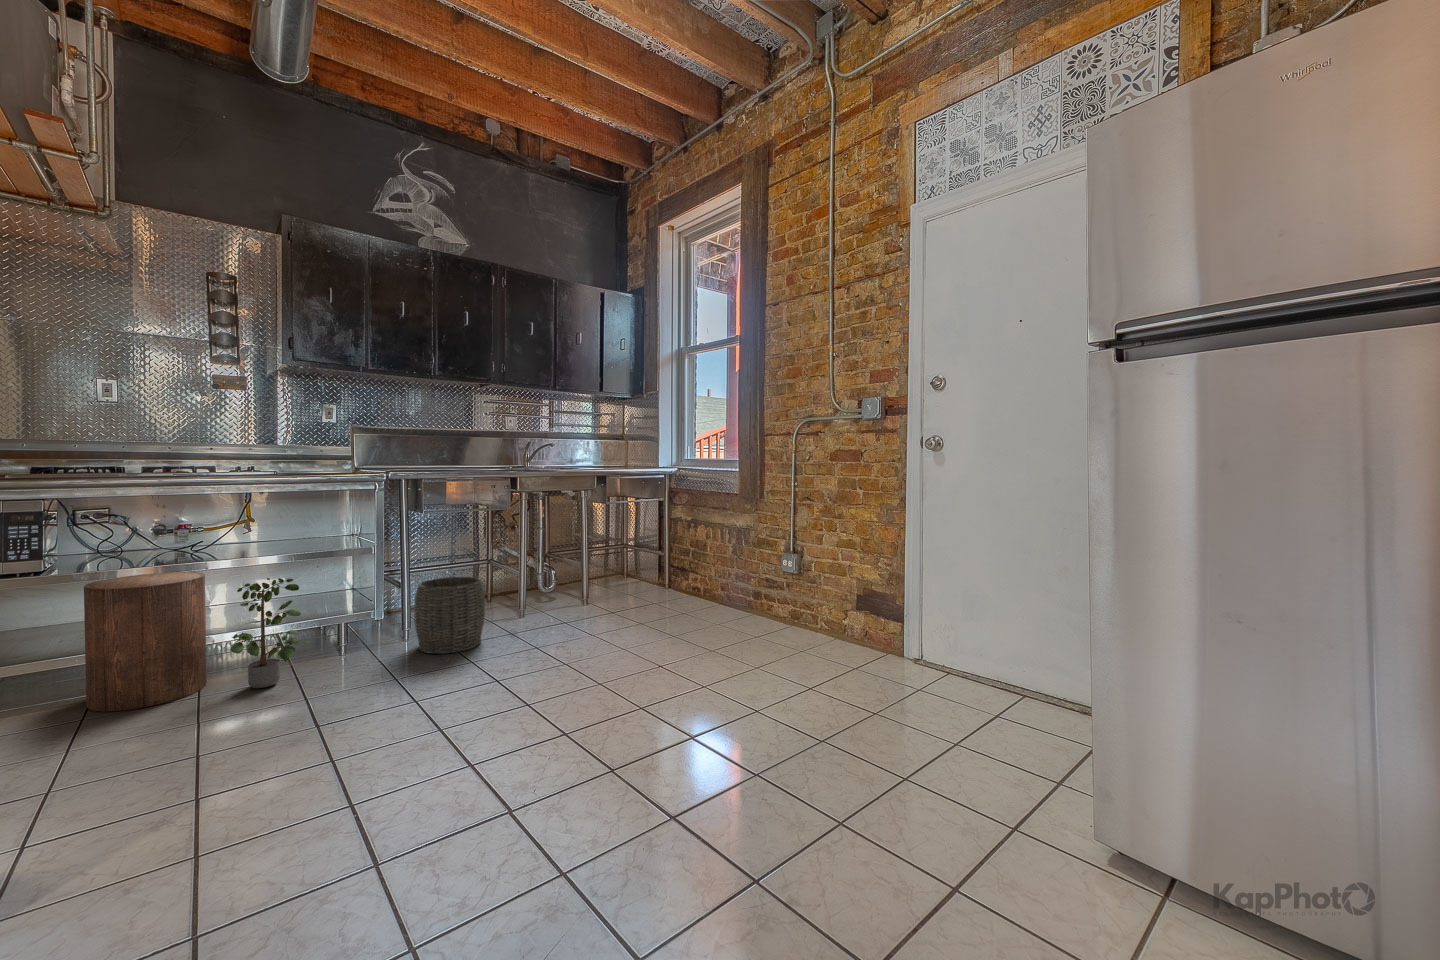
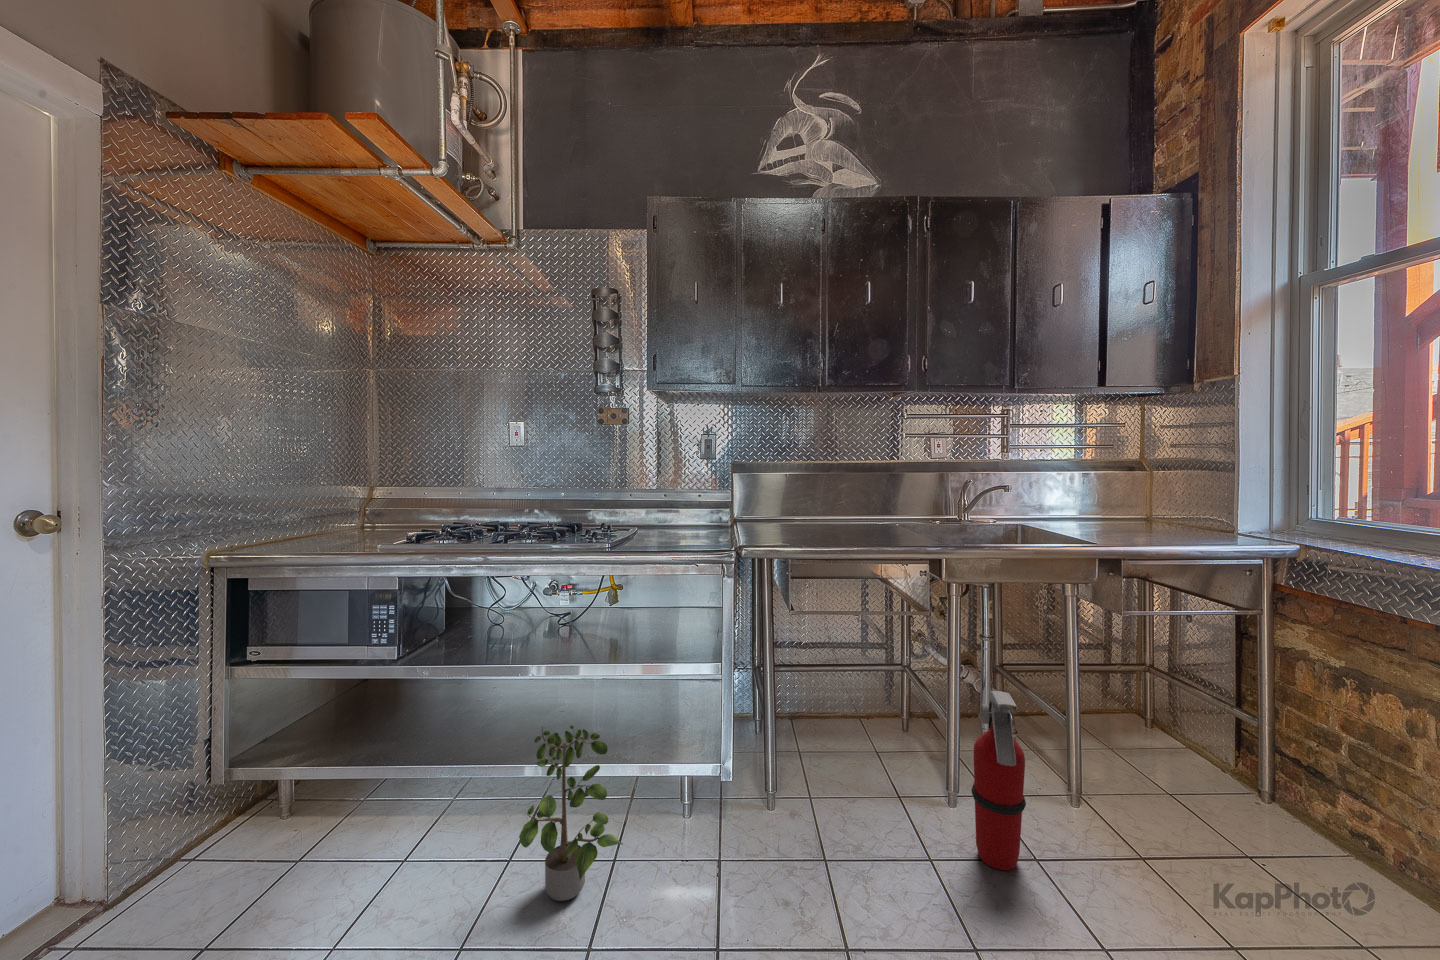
fire extinguisher: none [525,541,551,630] -> present [971,691,1026,870]
stool: present [84,572,207,712] -> none [396,673,524,888]
woven basket: present [414,577,485,654] -> none [780,730,898,907]

